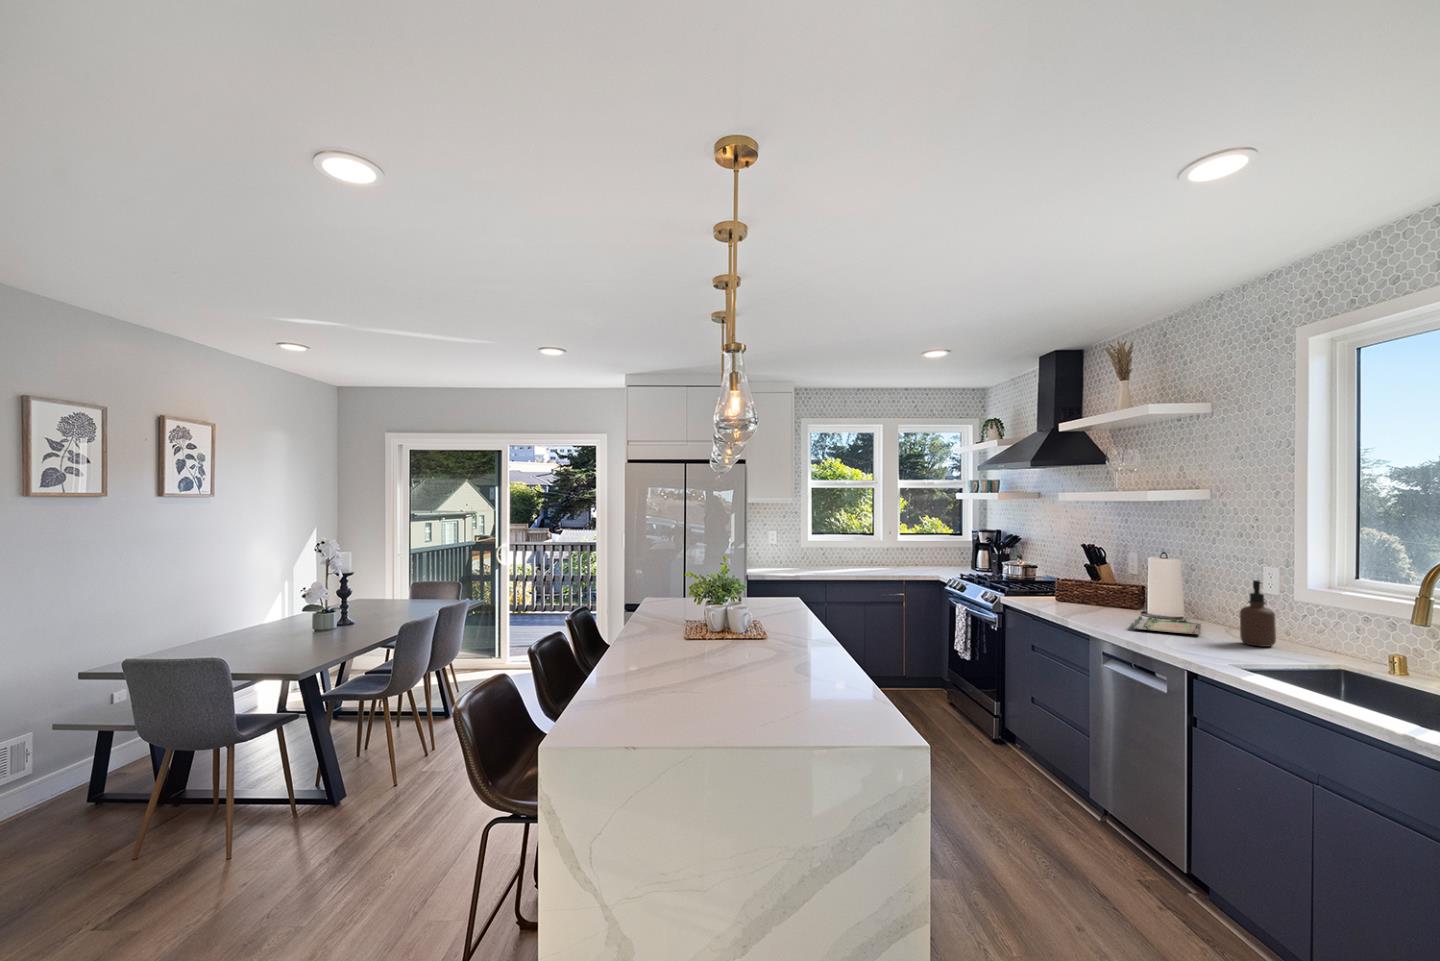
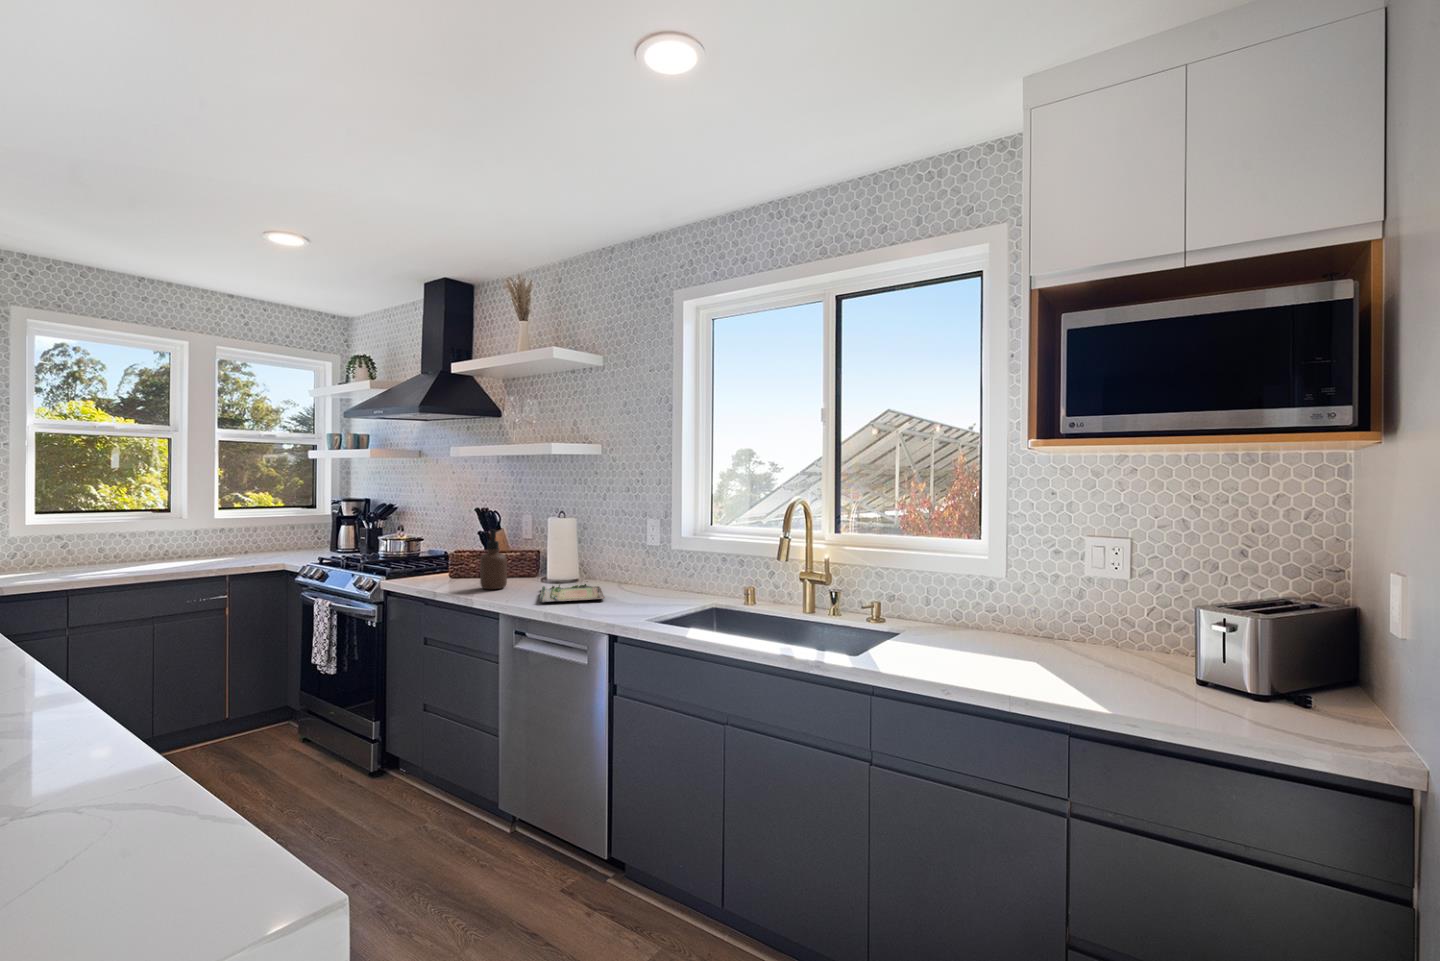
soap dispenser: present [1240,580,1276,647] -> present [480,529,507,590]

